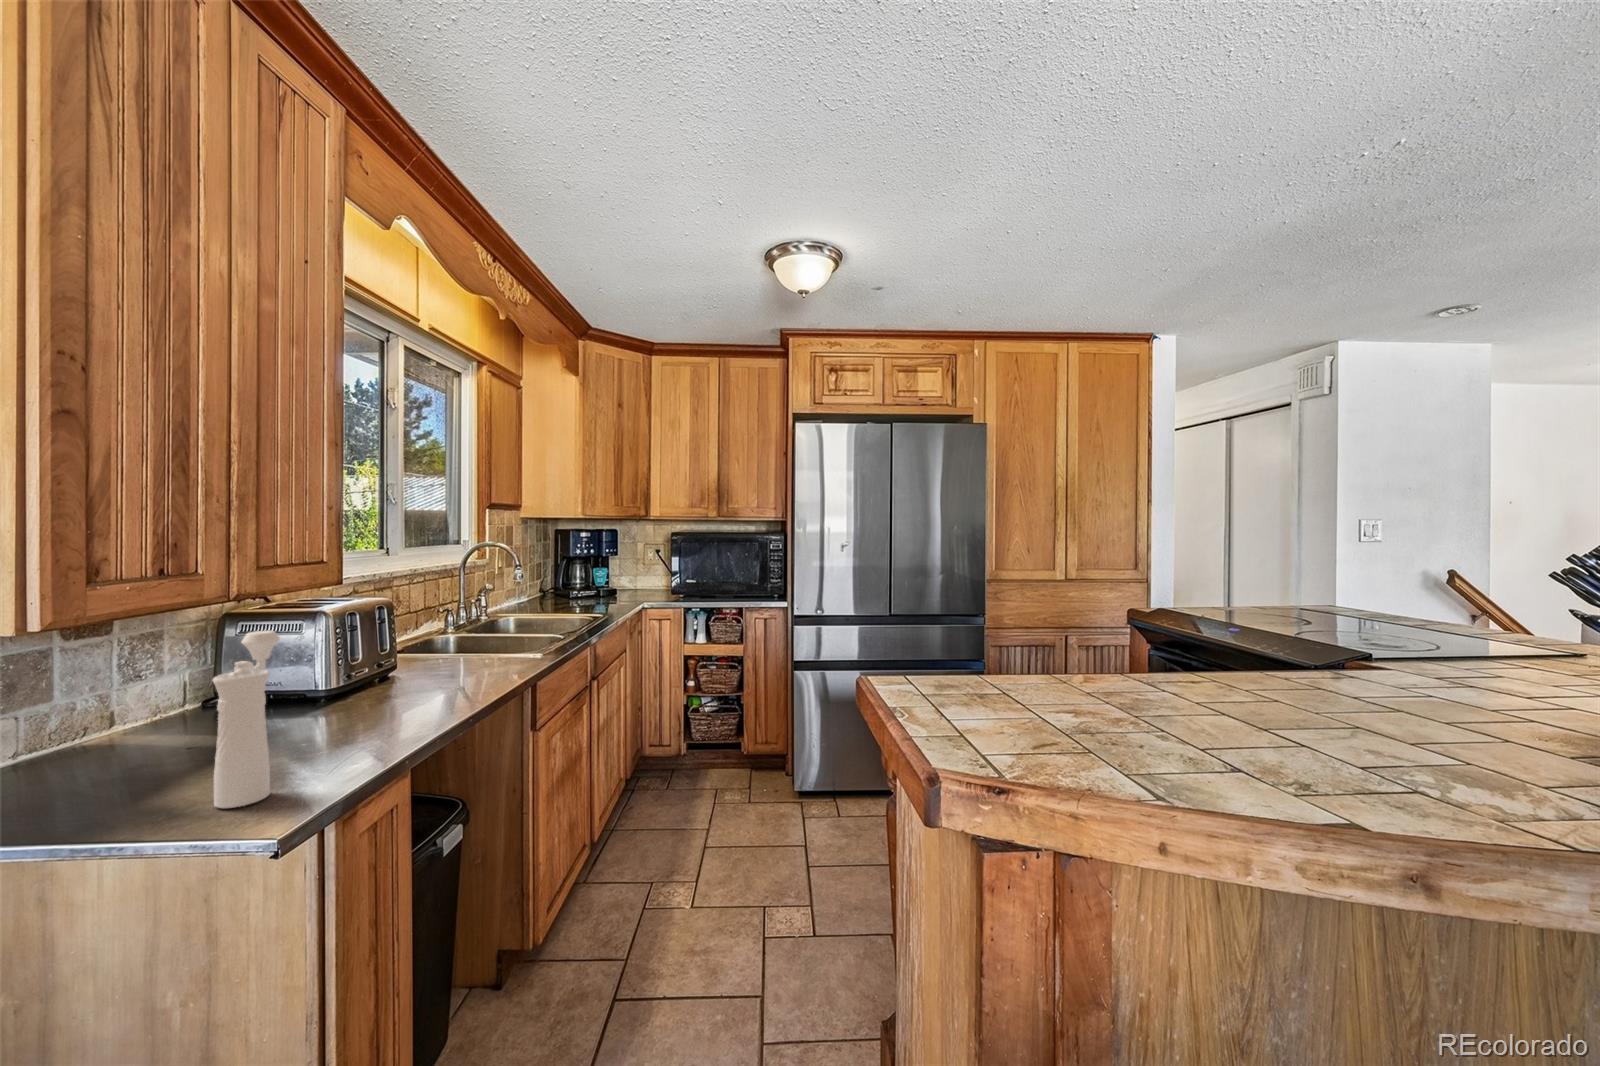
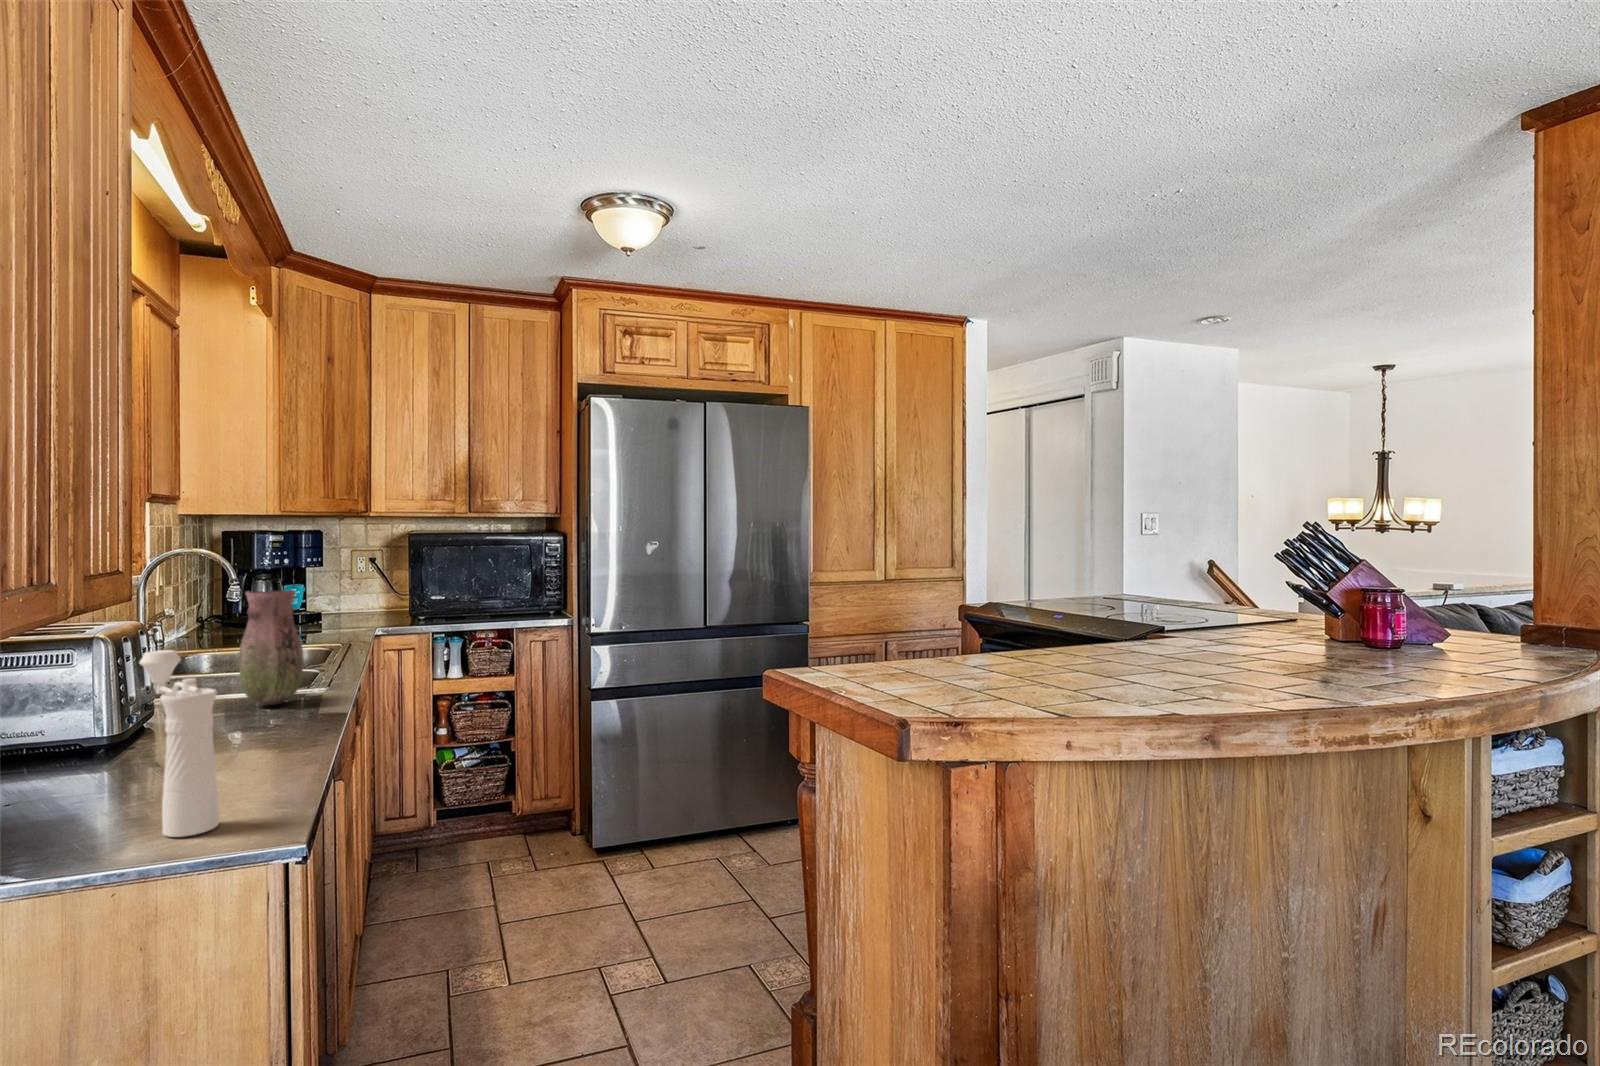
vase: none [466,576,513,666] -> present [239,590,304,705]

